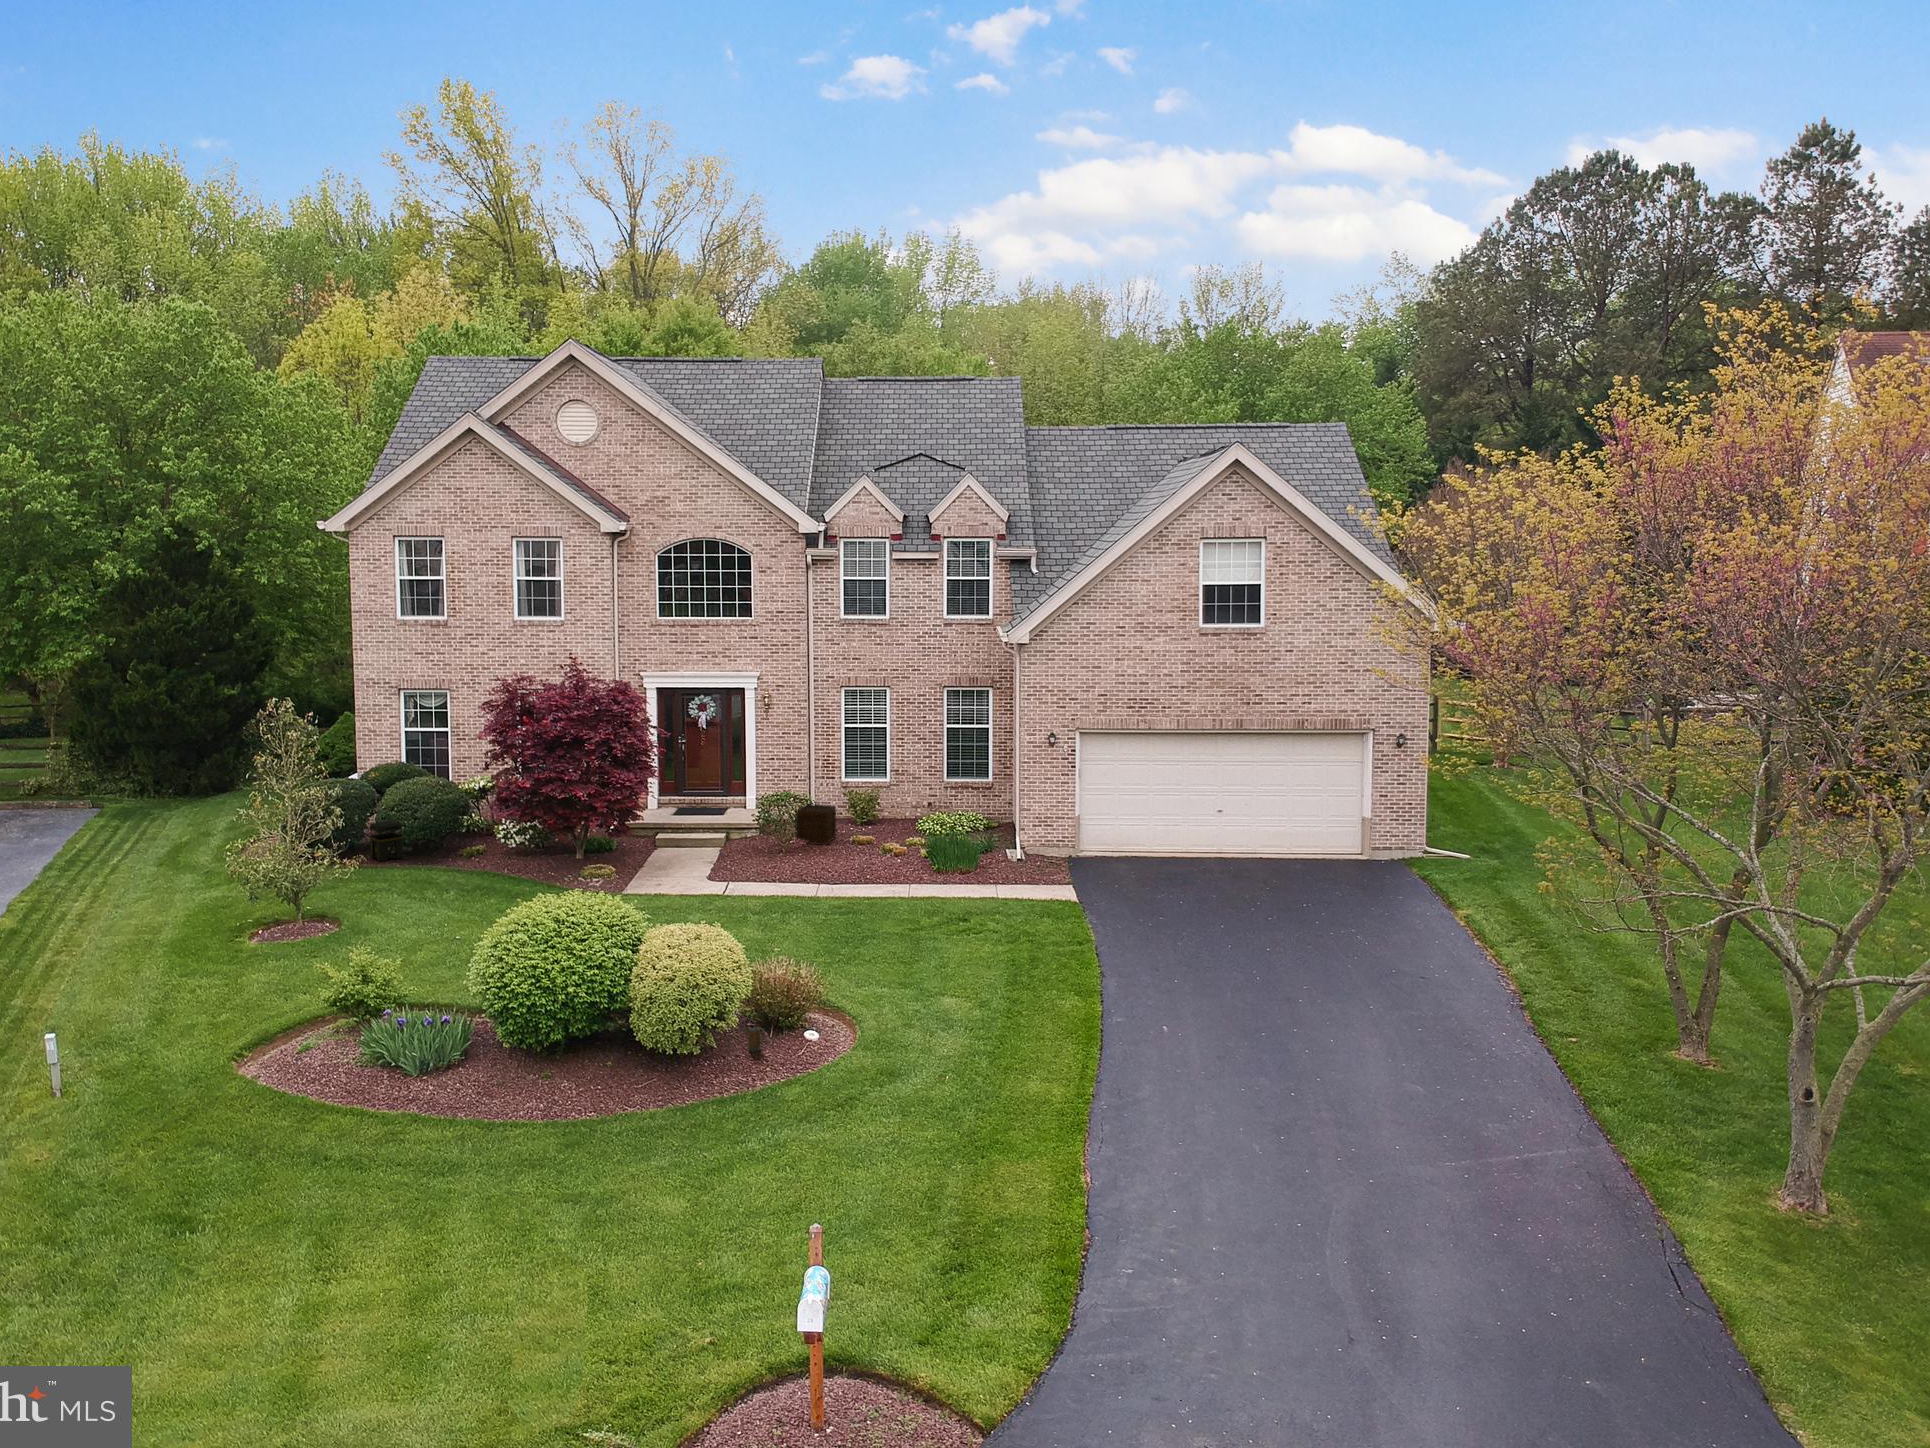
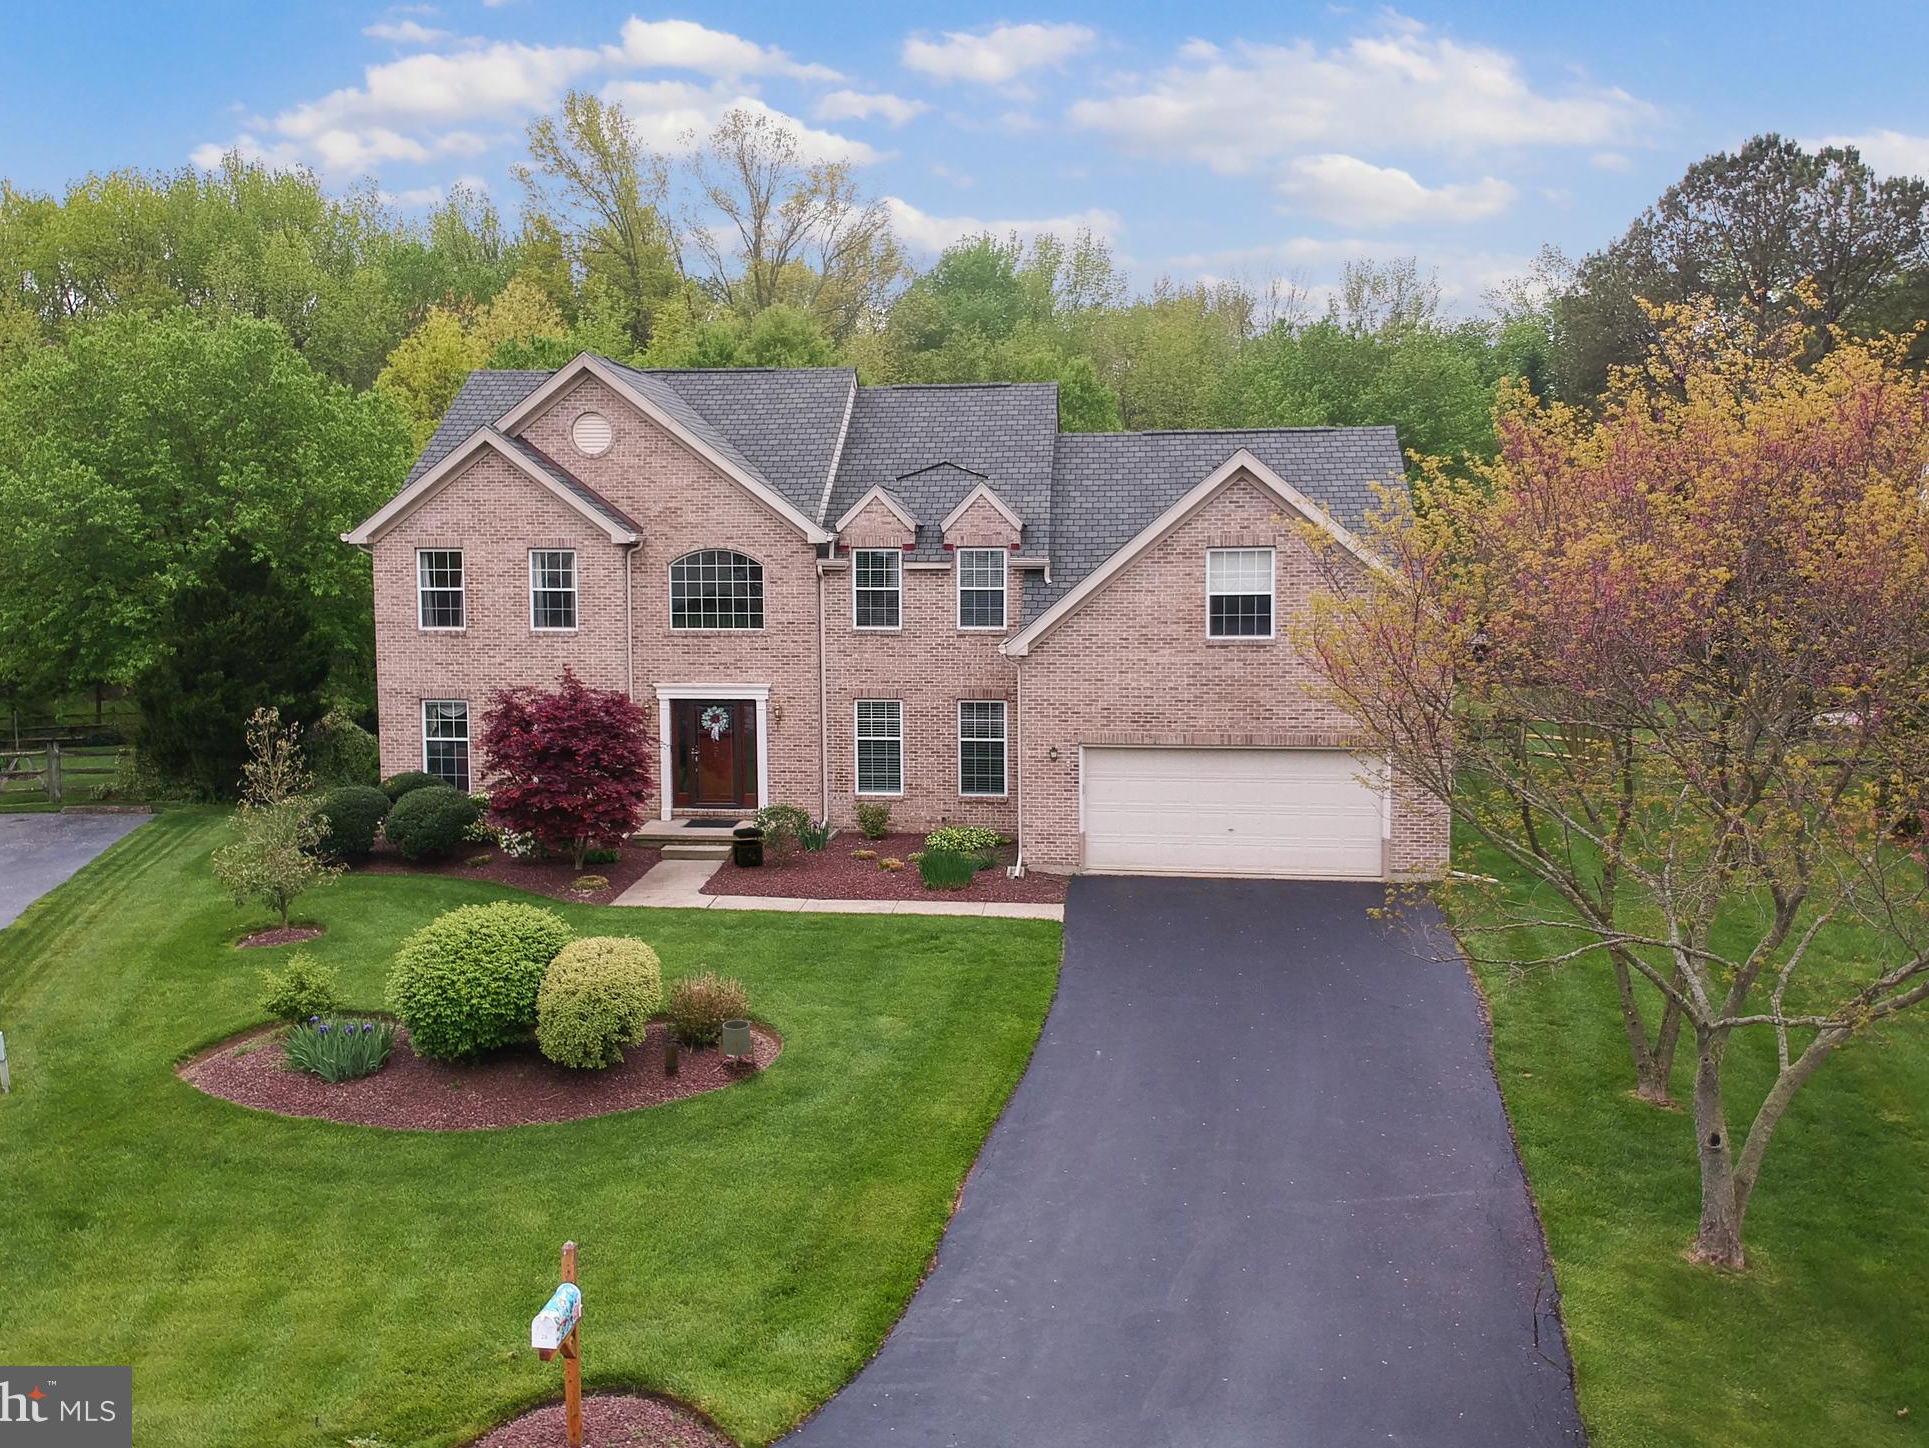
wooden crate: present [795,804,836,845] -> none [799,818,842,860]
toolbox: present [369,821,403,862] -> present [733,828,763,867]
planter: none [800,1003,835,1050] -> present [719,1020,754,1067]

